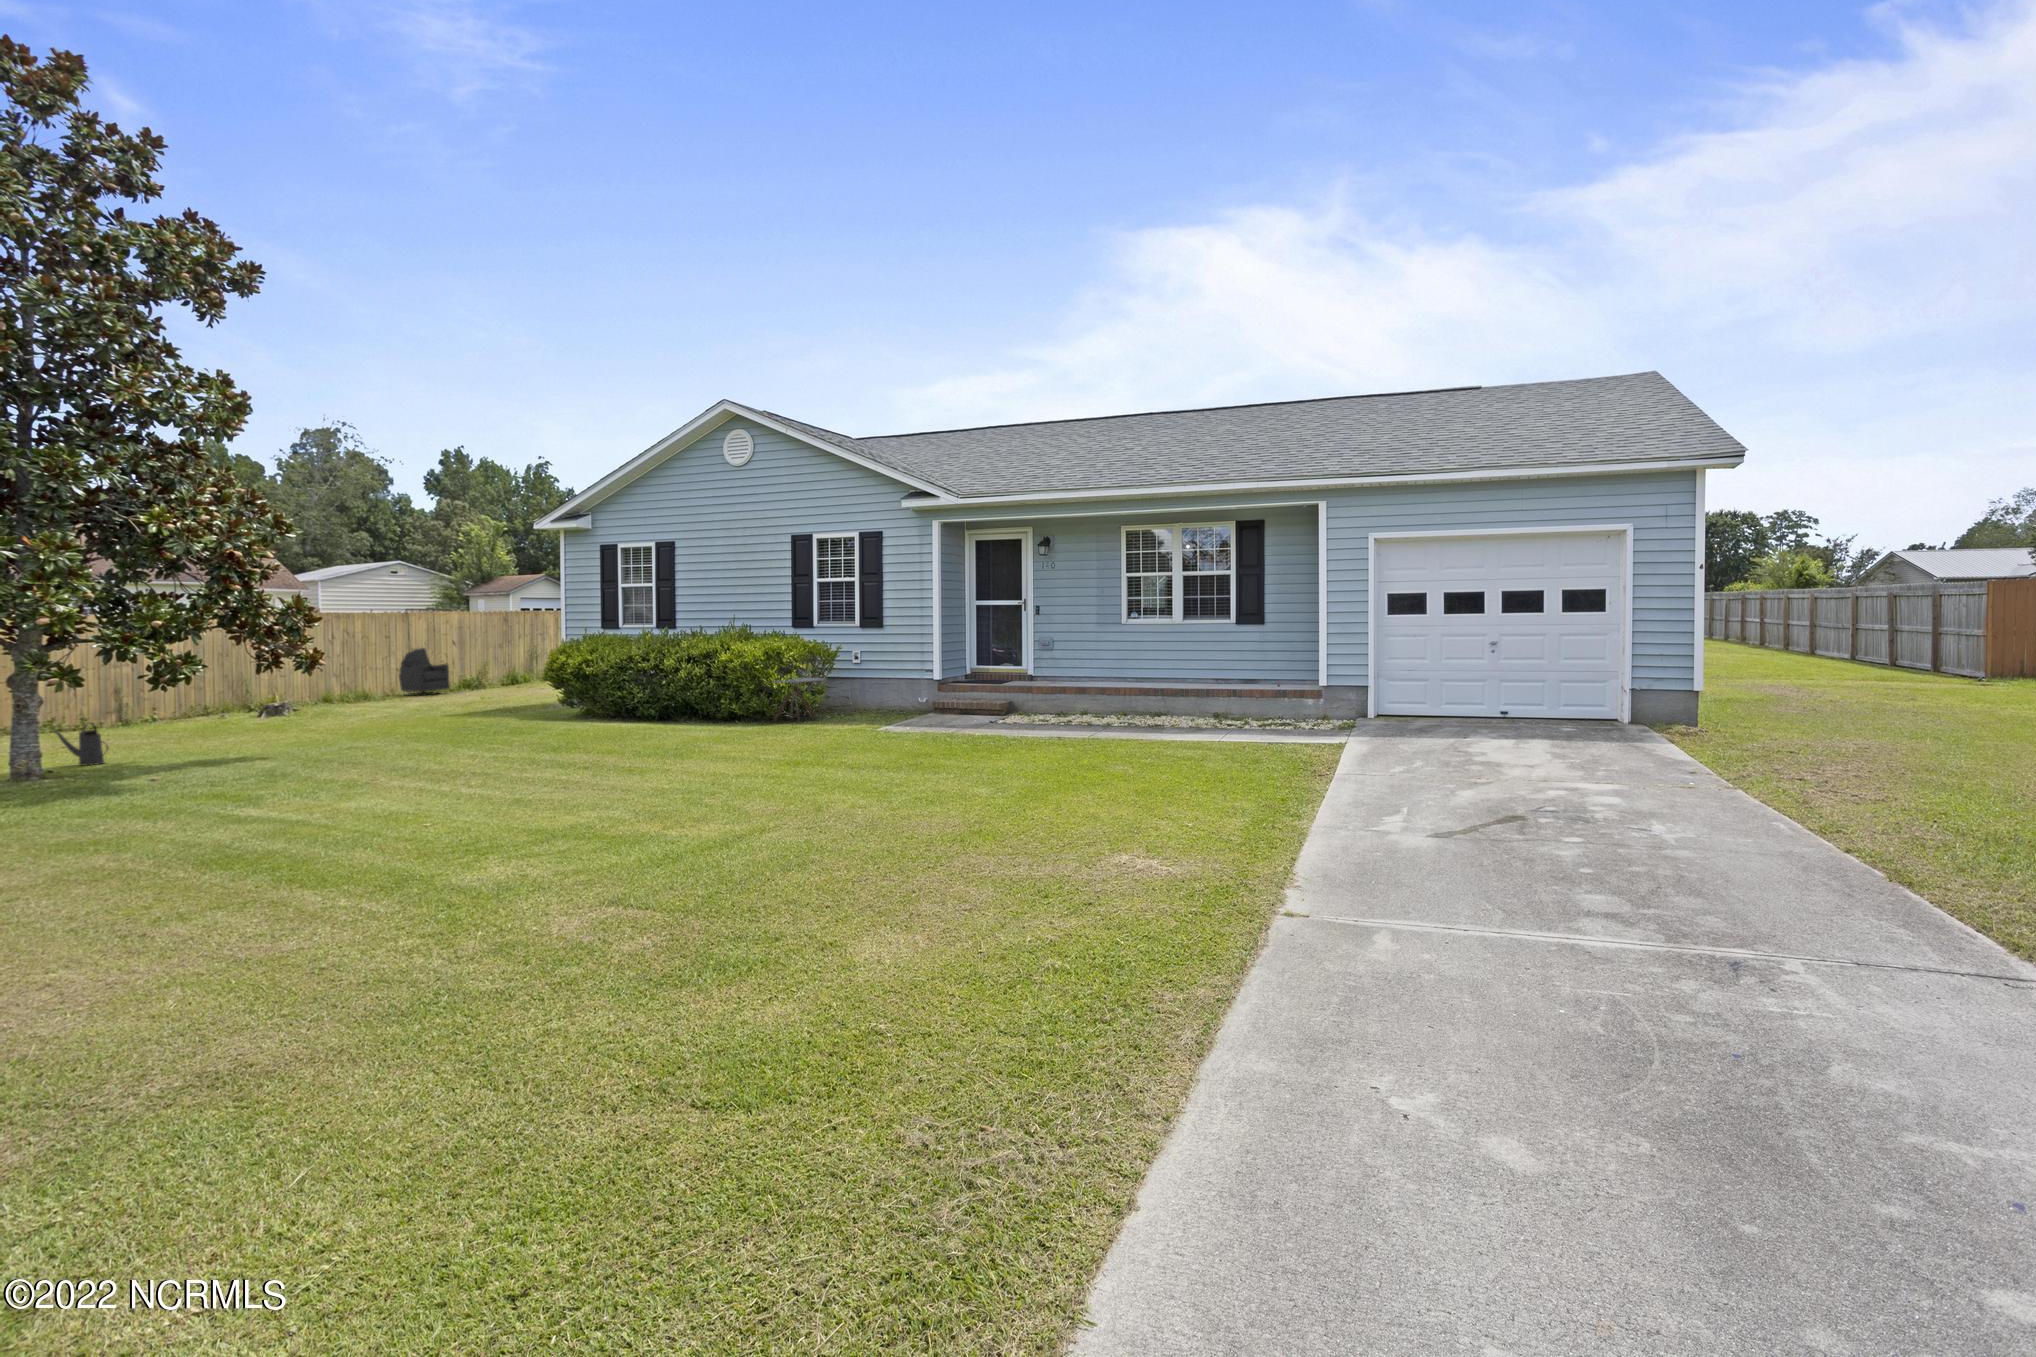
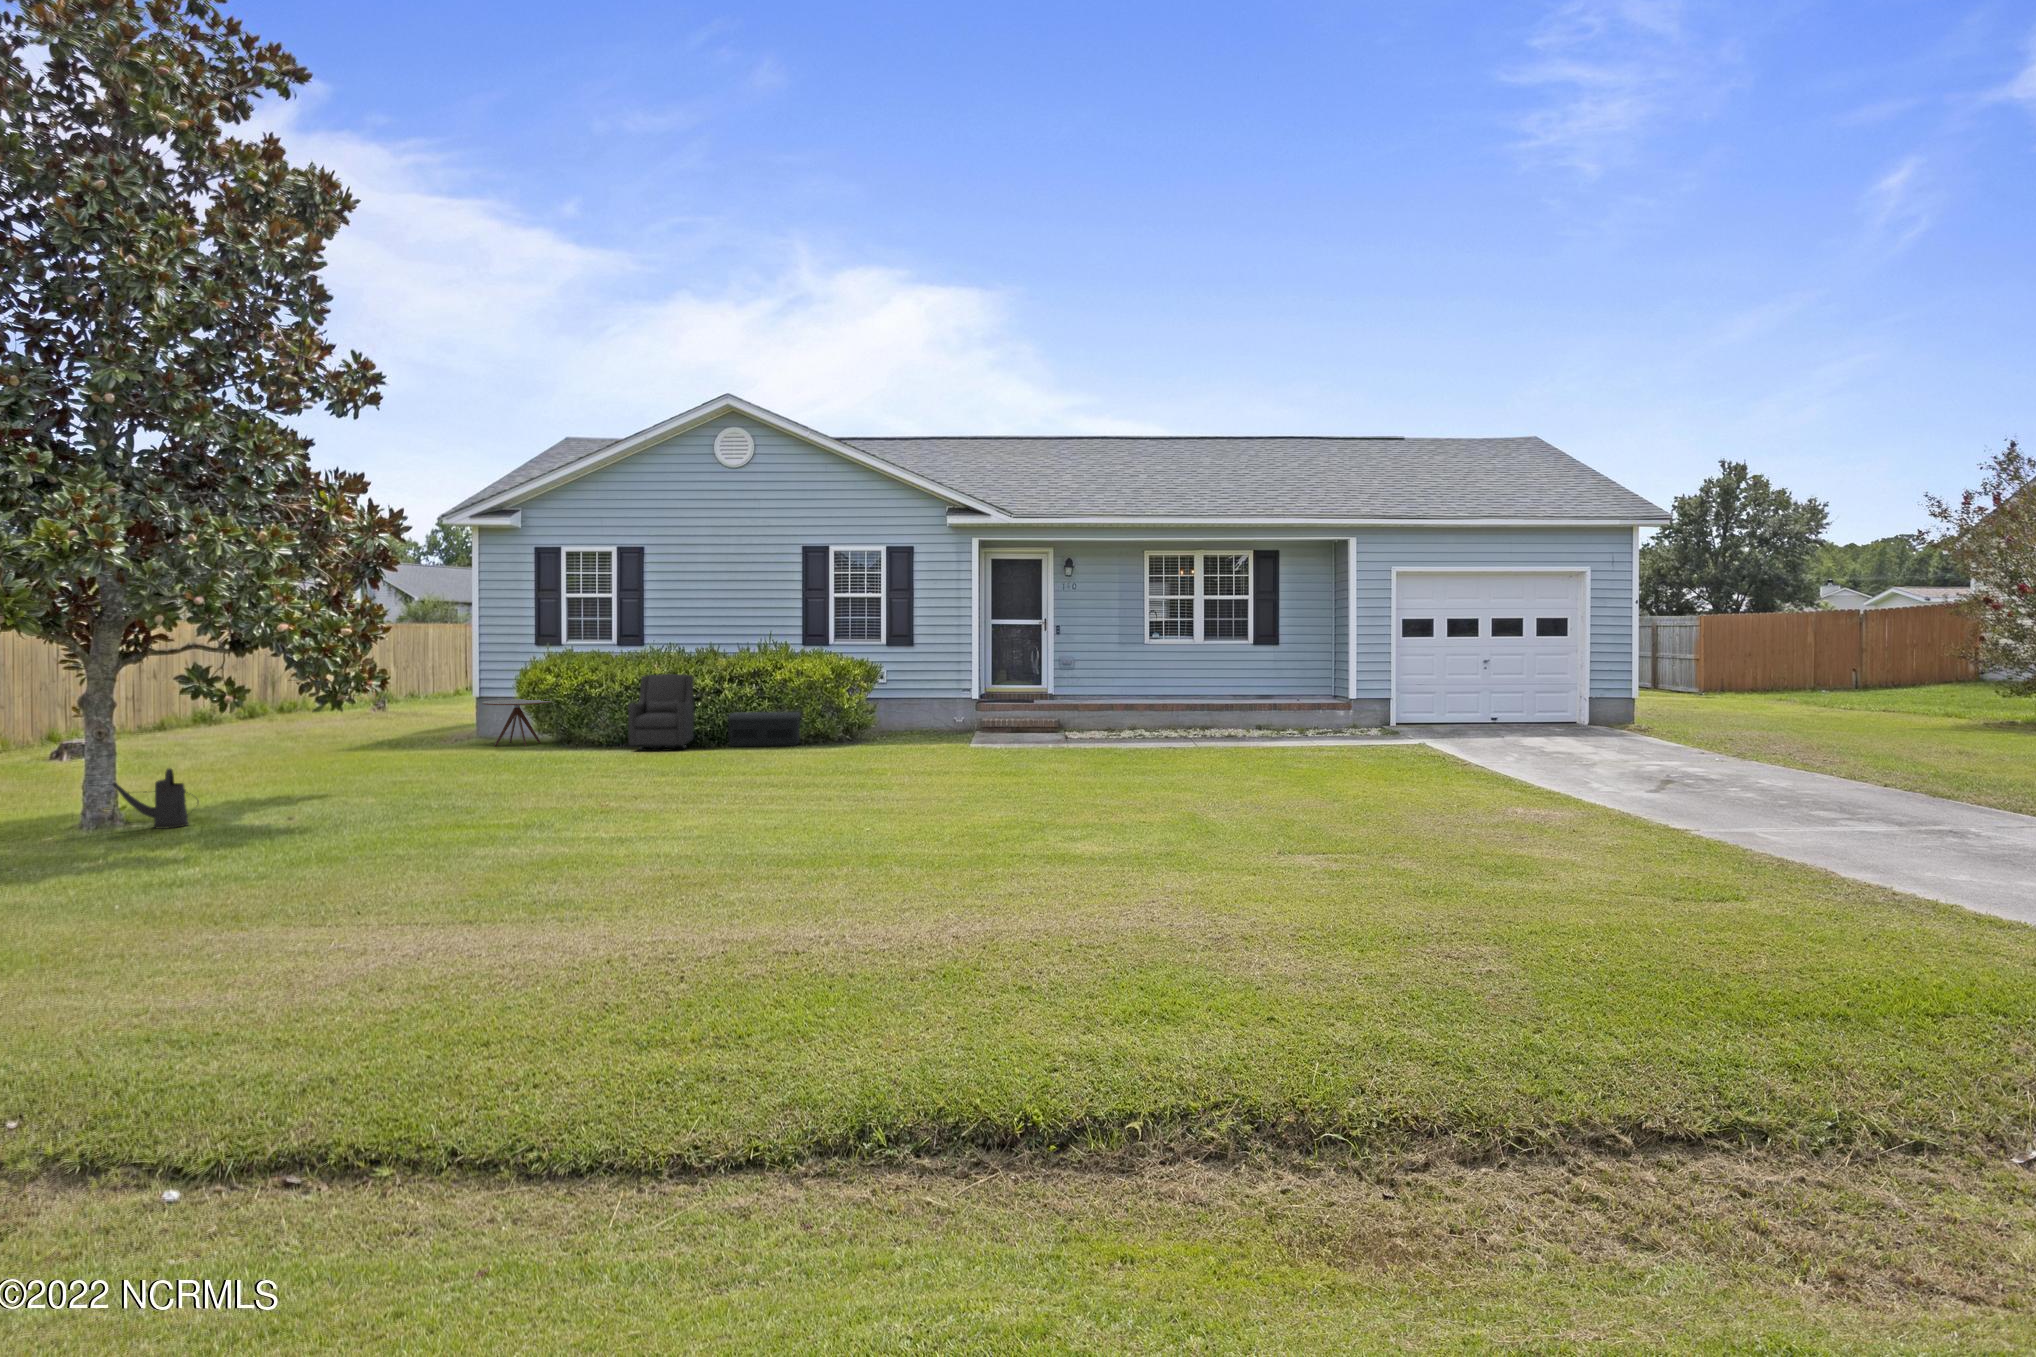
chair: present [399,648,450,696] -> present [628,674,694,751]
round table: present [774,678,824,721] -> present [482,699,551,747]
storage bench: none [674,690,742,722] -> present [728,712,800,747]

